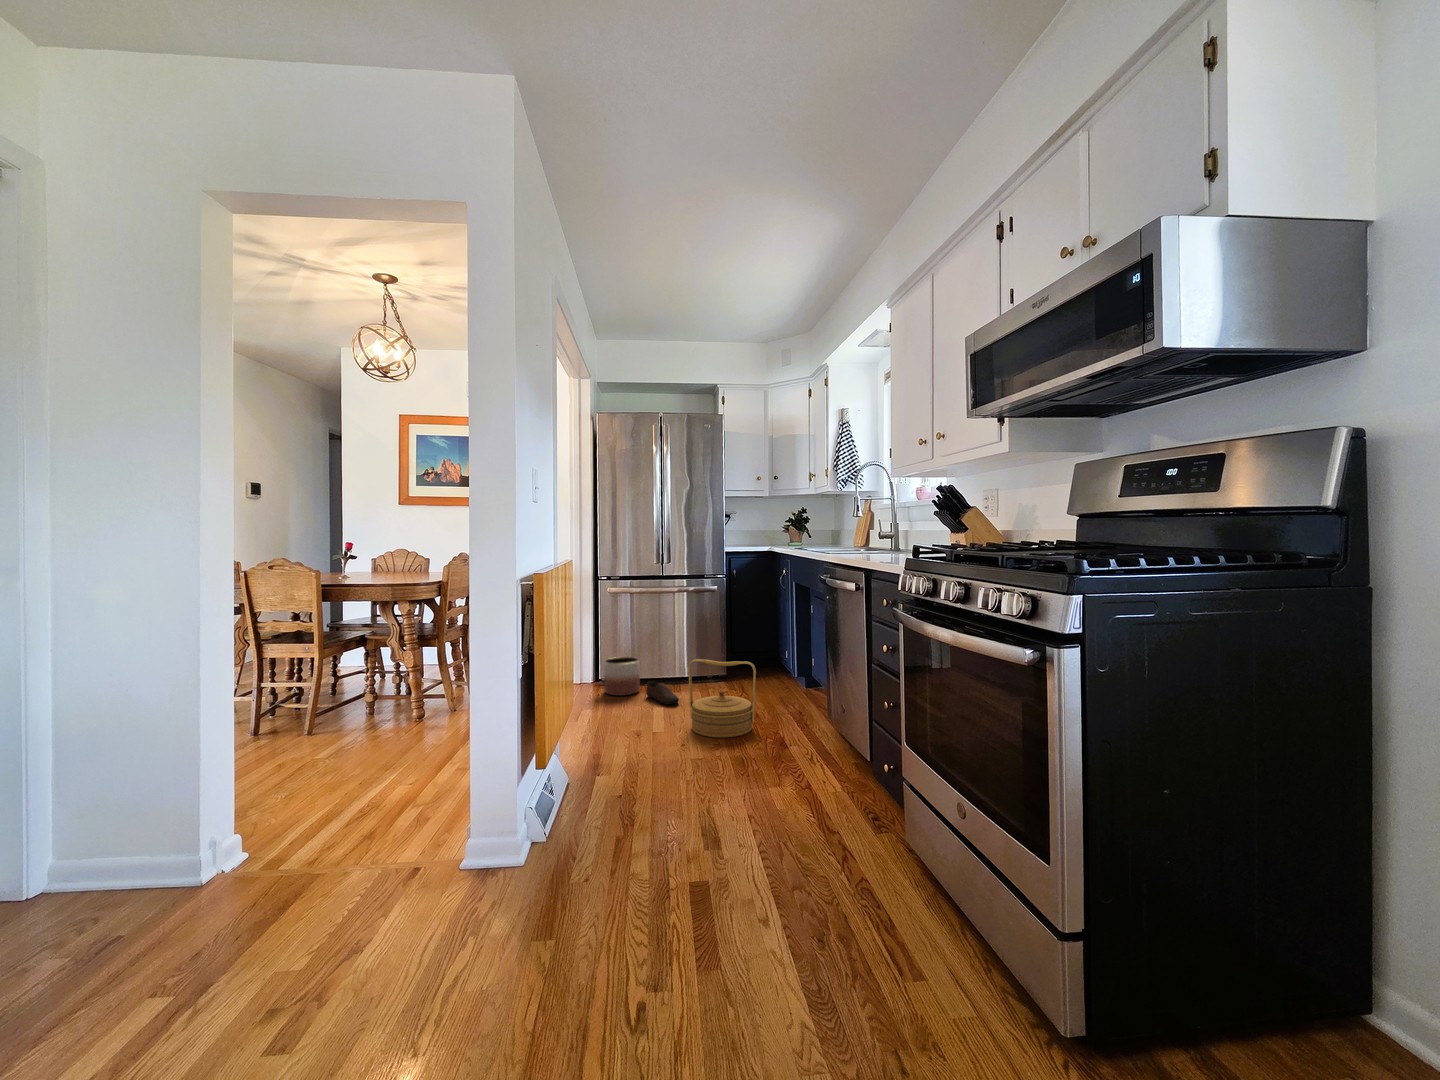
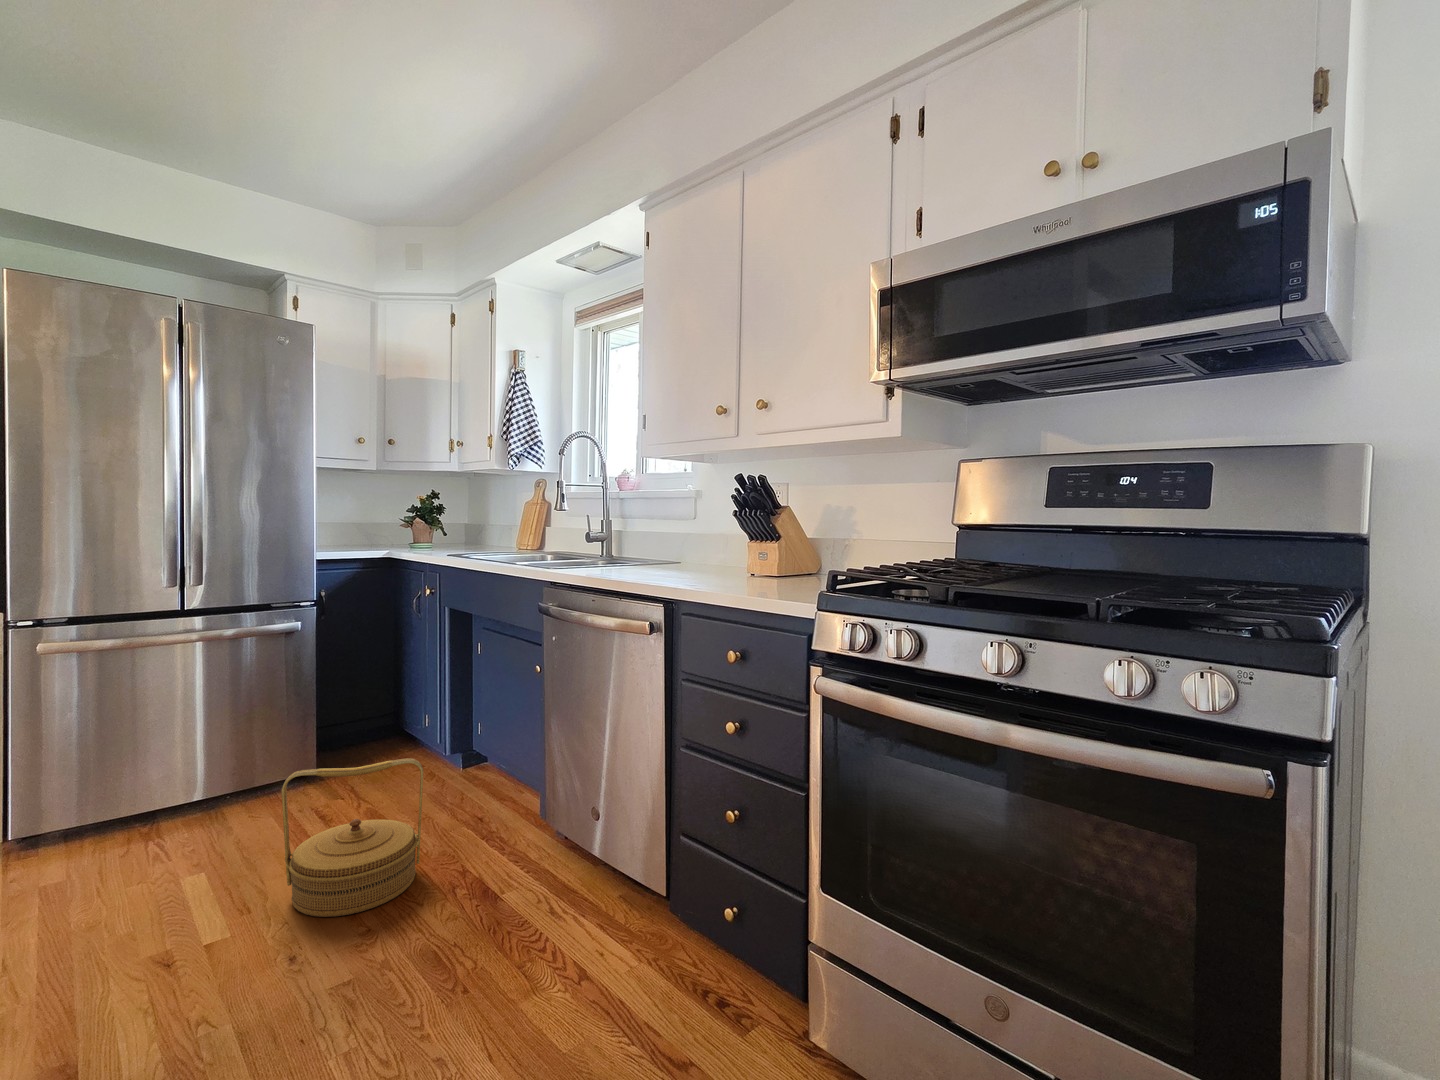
planter: present [604,657,640,696] -> none [32,775,130,867]
shoe: present [647,681,679,704] -> none [153,816,238,860]

